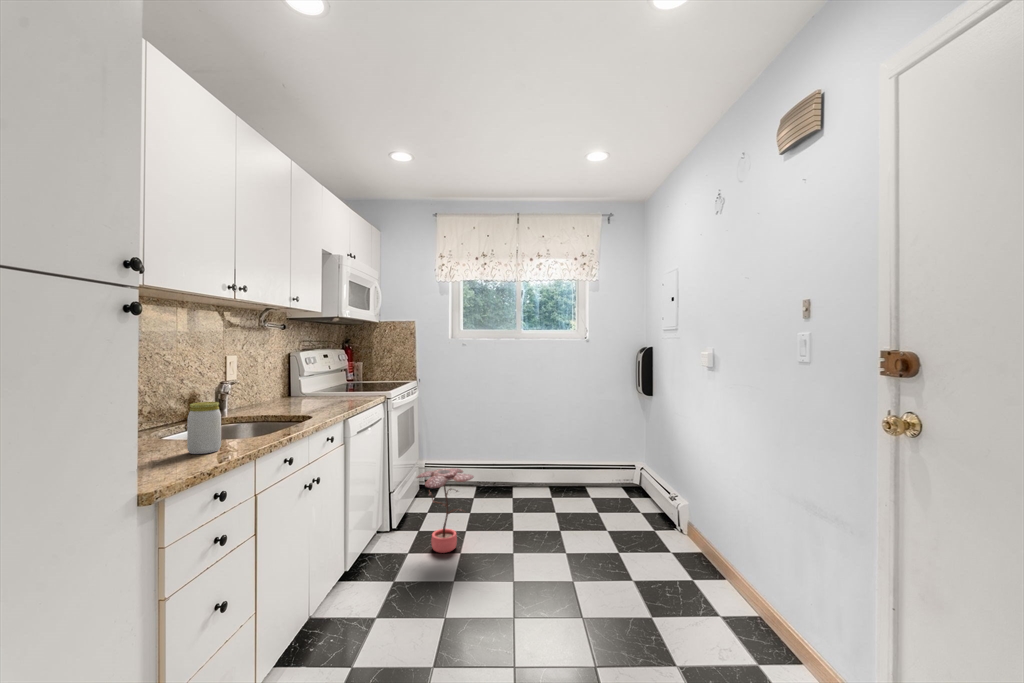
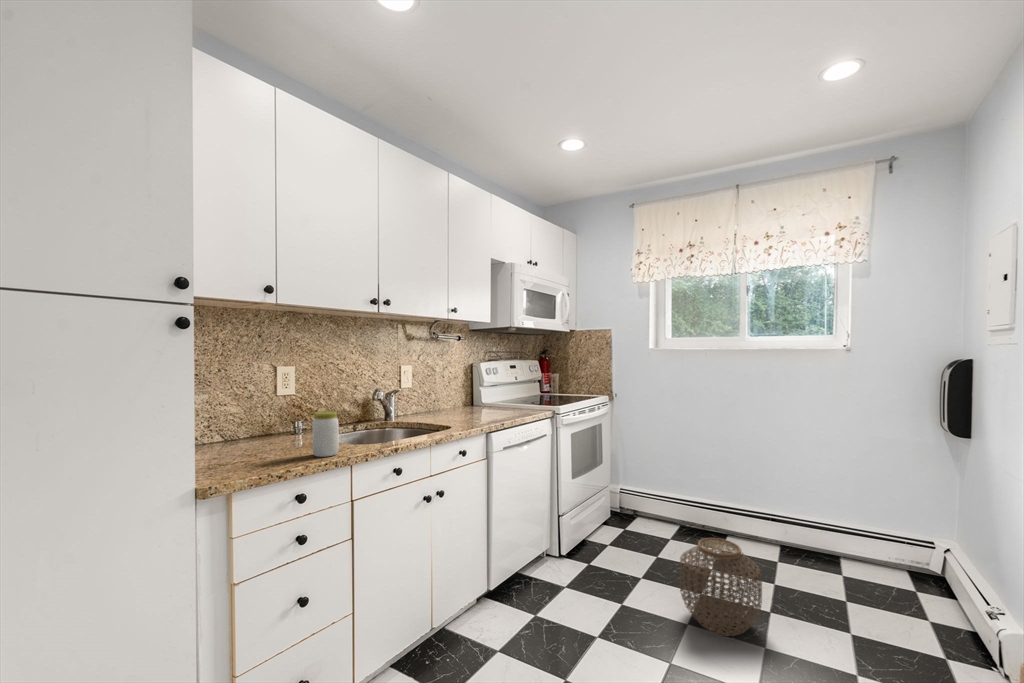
potted plant: present [417,468,473,553] -> none [575,500,638,600]
woven basket: none [505,483,562,553] -> present [680,538,762,636]

